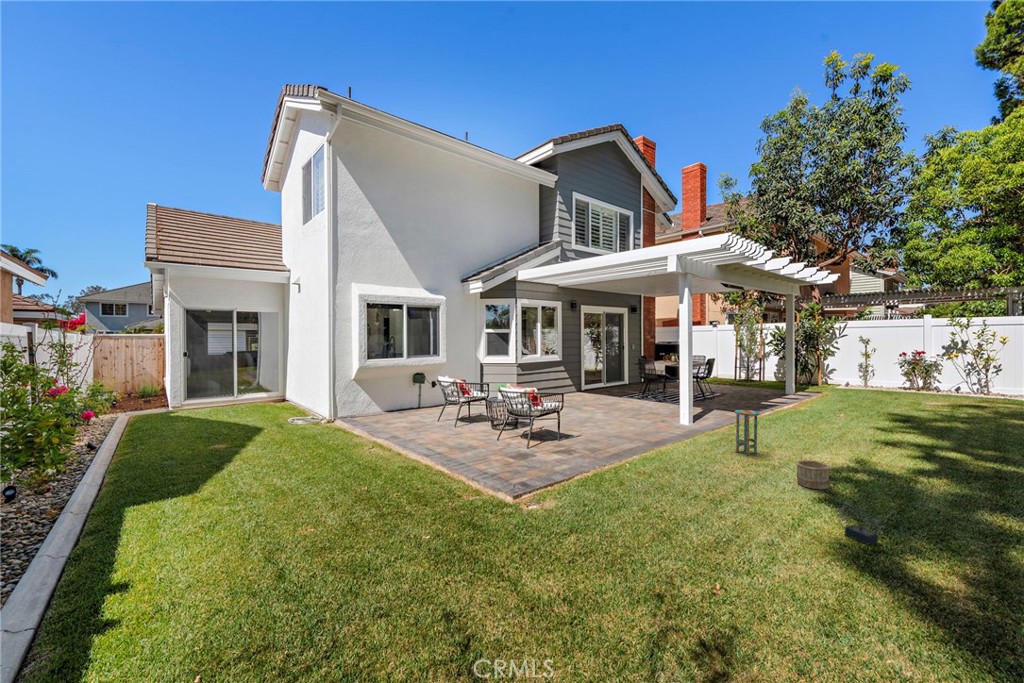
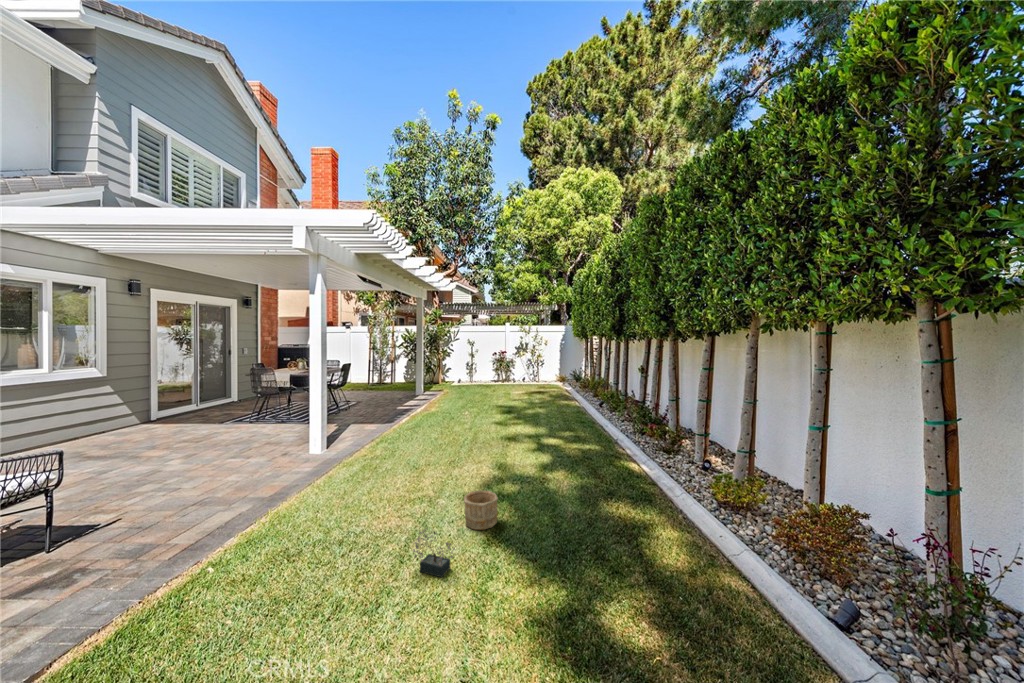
side table: present [735,410,759,455] -> none [385,432,414,492]
decorative plant: present [838,503,883,545] -> present [413,530,455,577]

